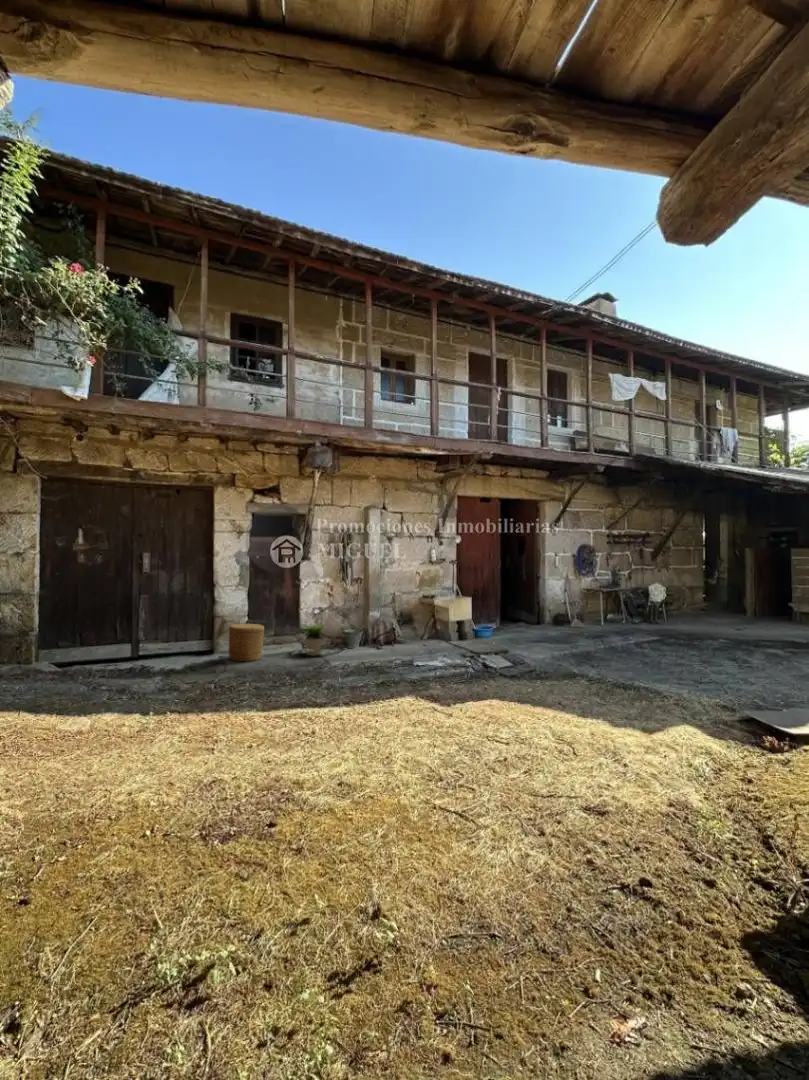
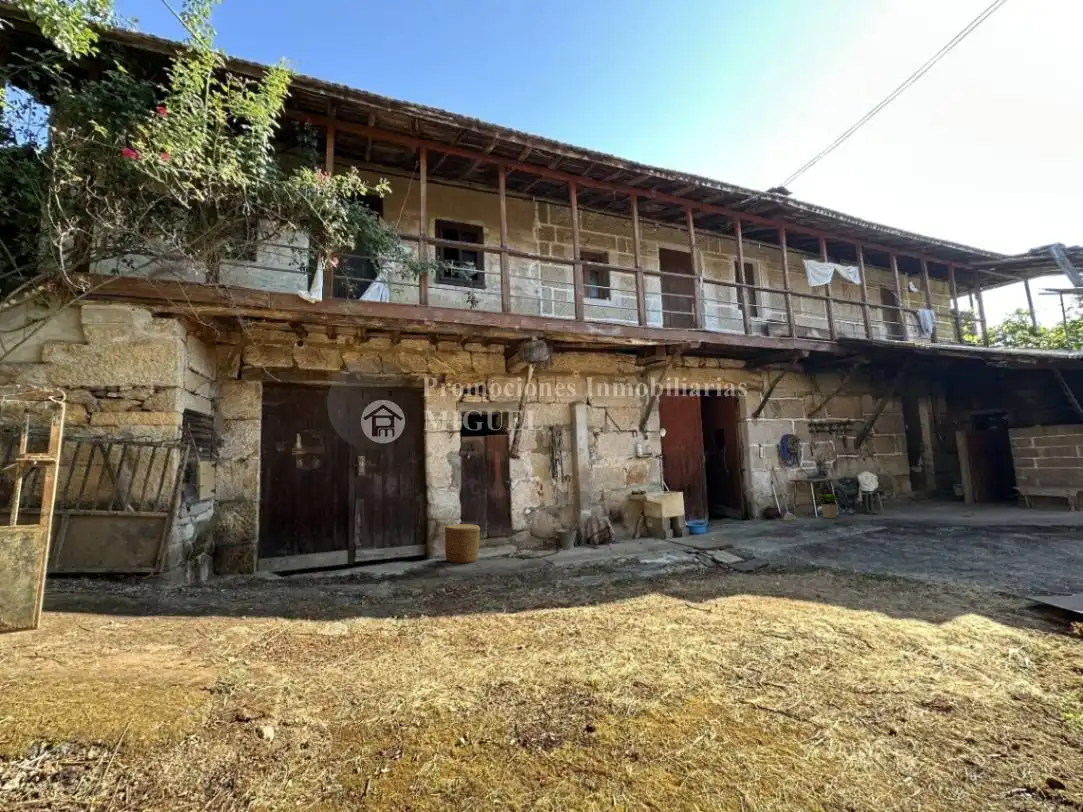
potted plant: present [301,625,324,656] -> present [815,494,842,518]

